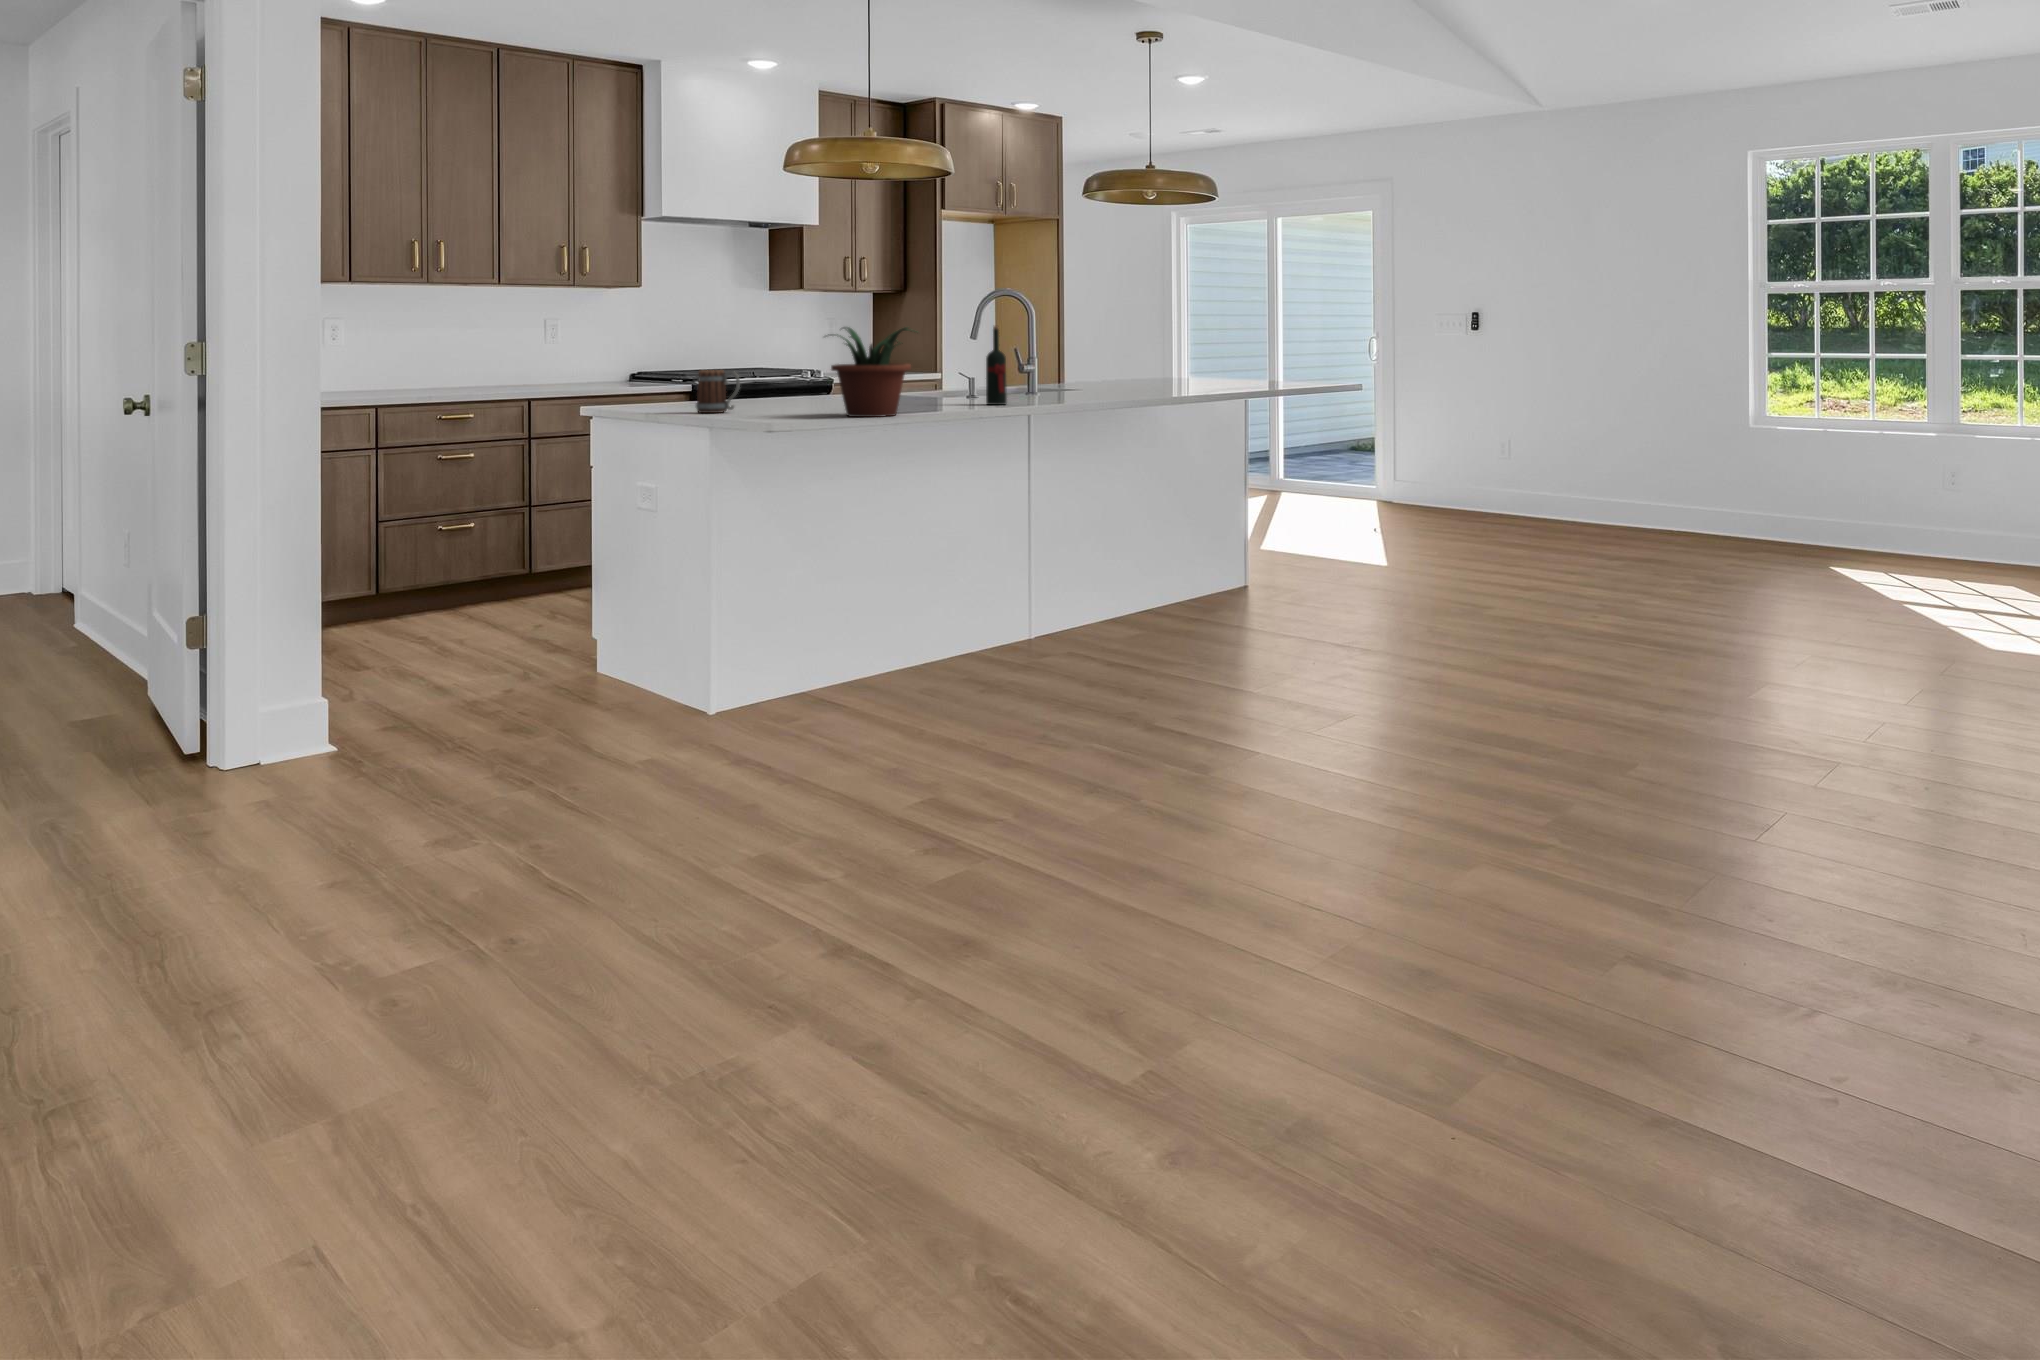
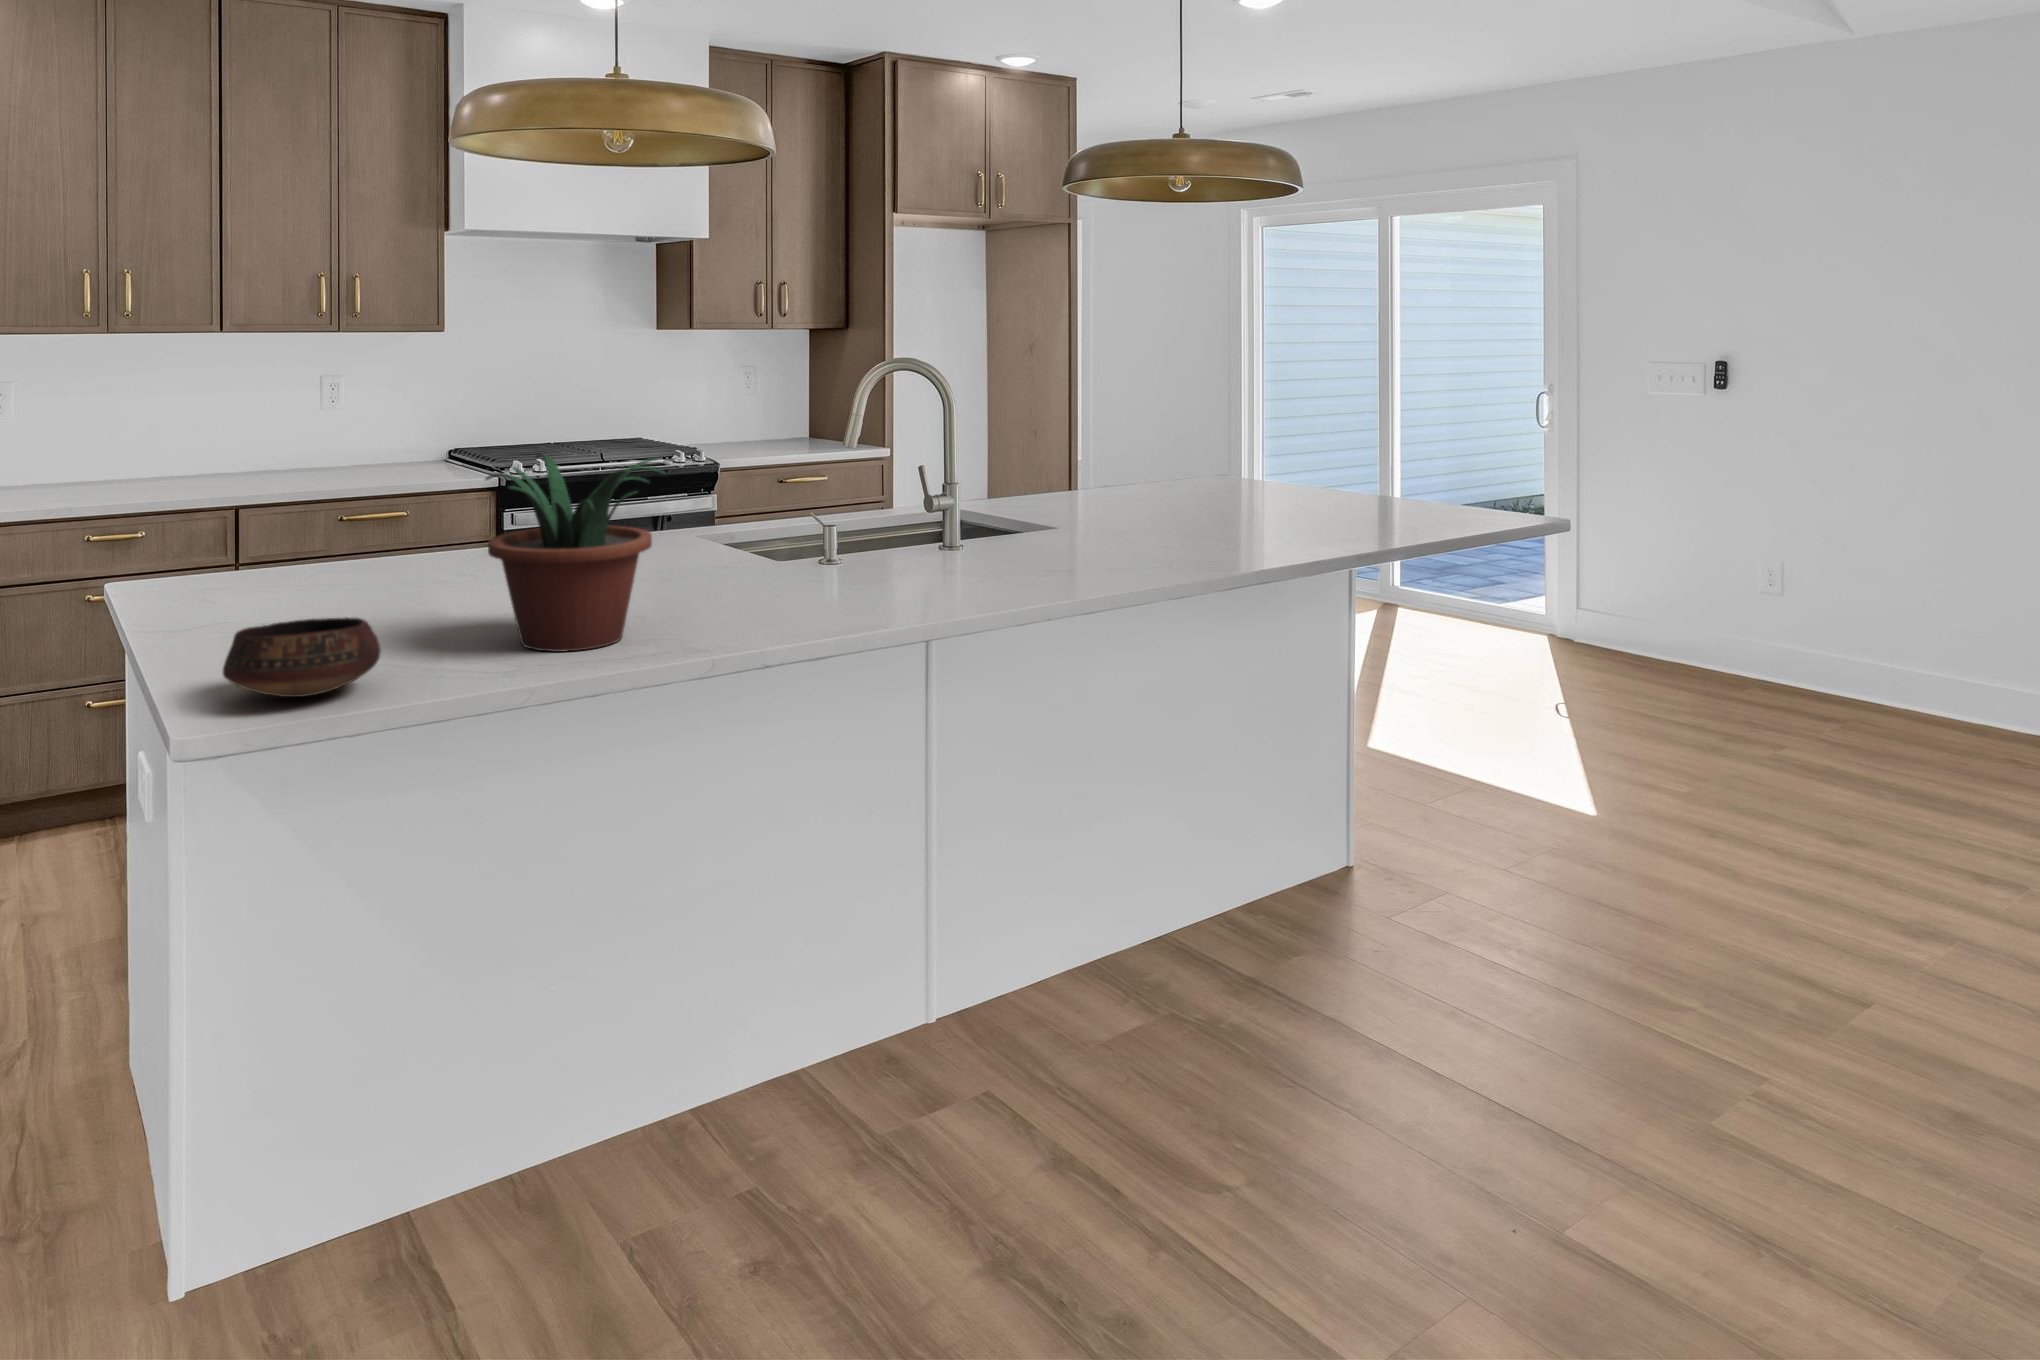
wine bottle: present [986,326,1007,405] -> none [850,434,887,585]
mug: present [696,370,740,413] -> none [308,517,383,601]
bowl: none [741,391,809,424] -> present [223,617,381,697]

